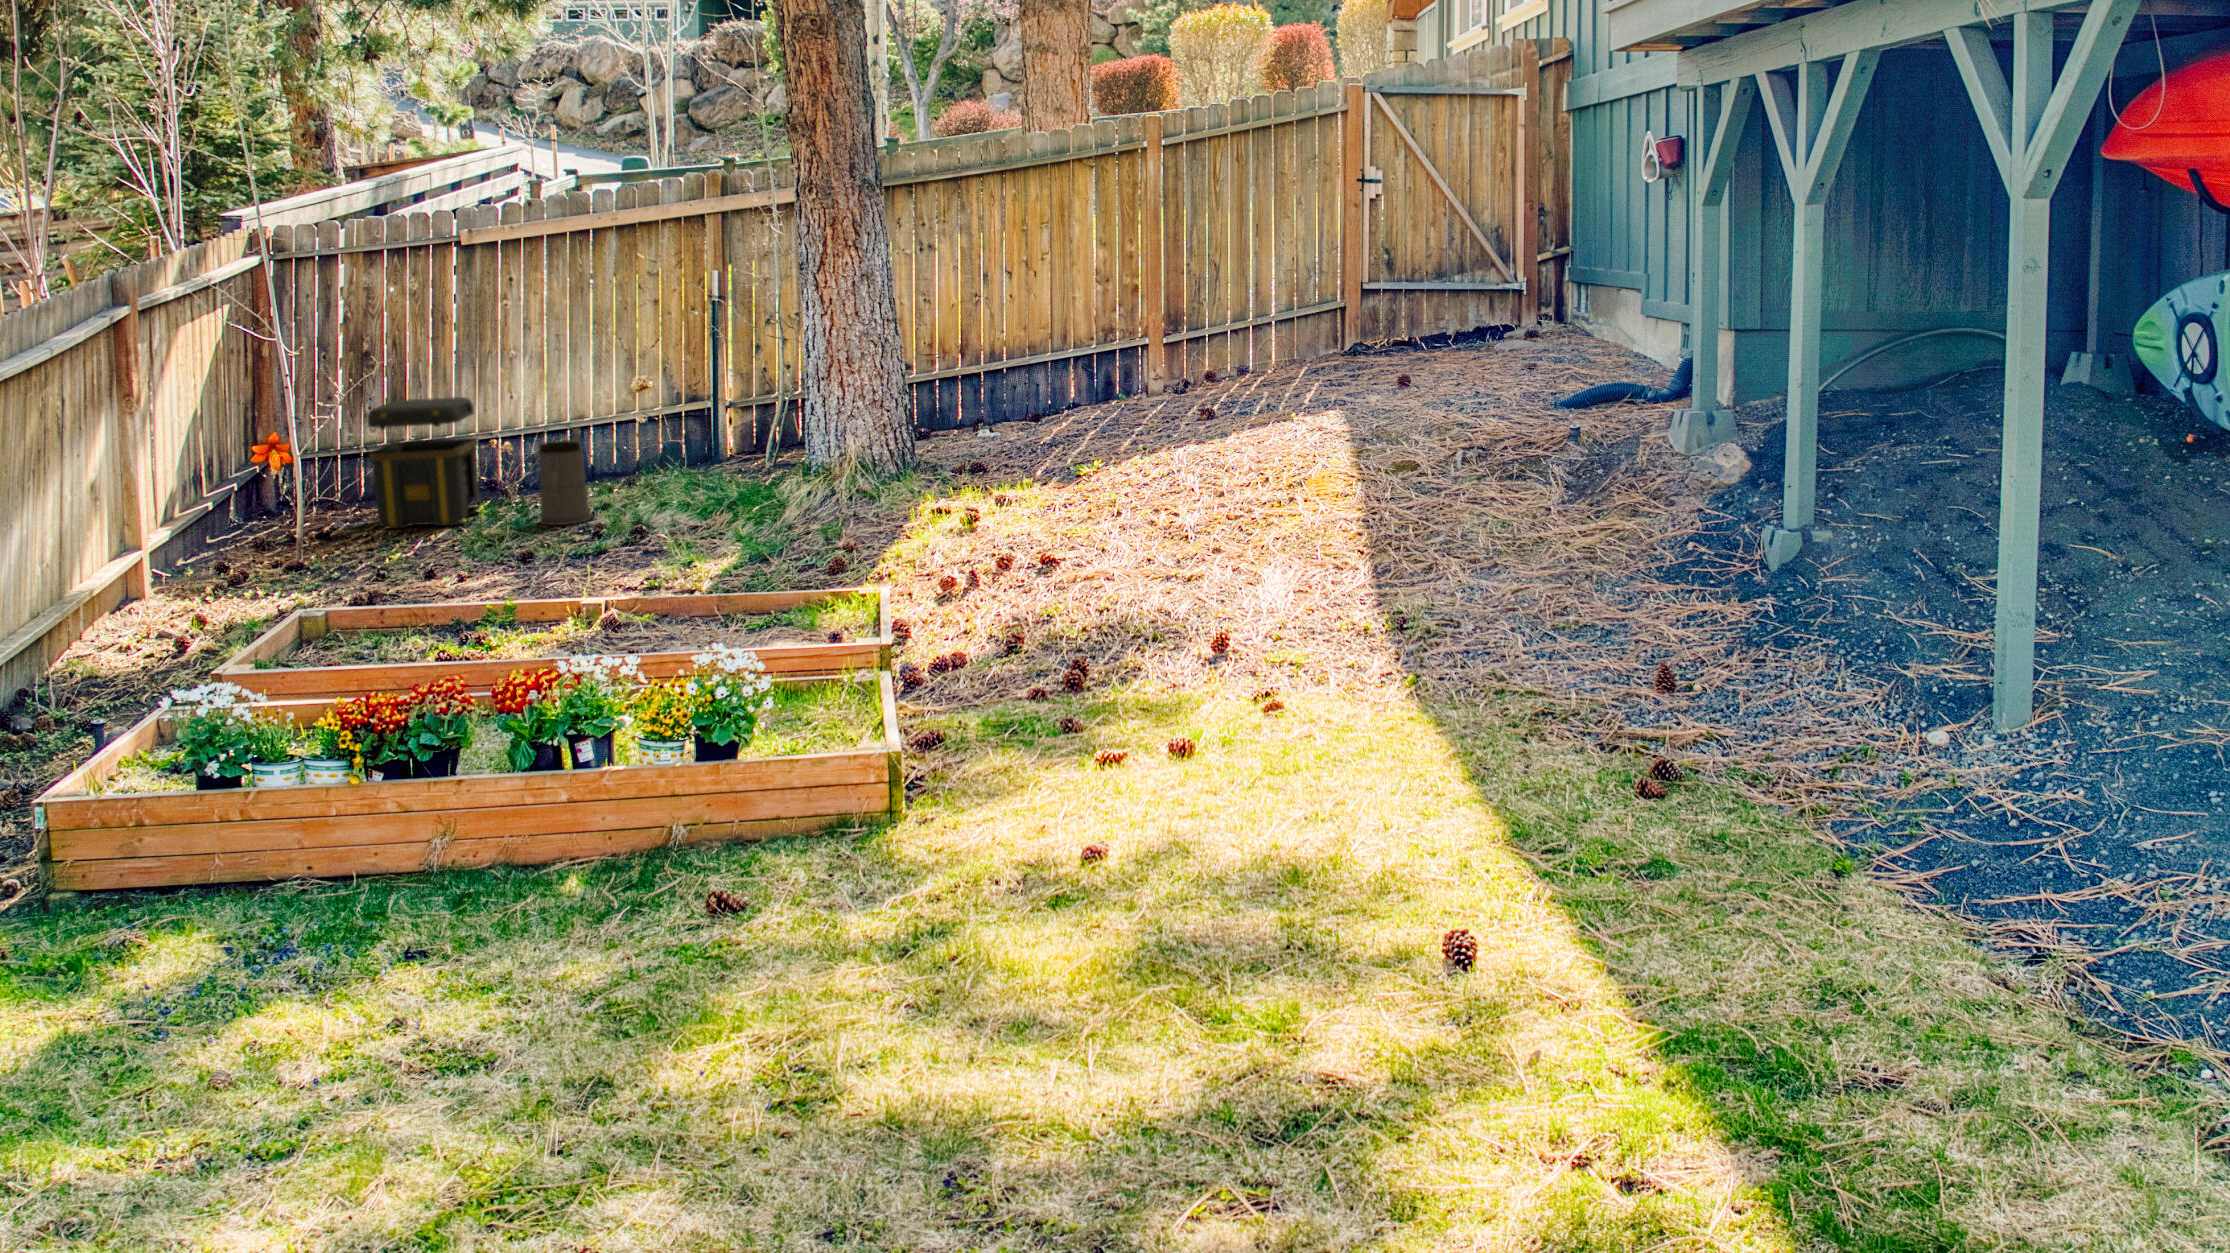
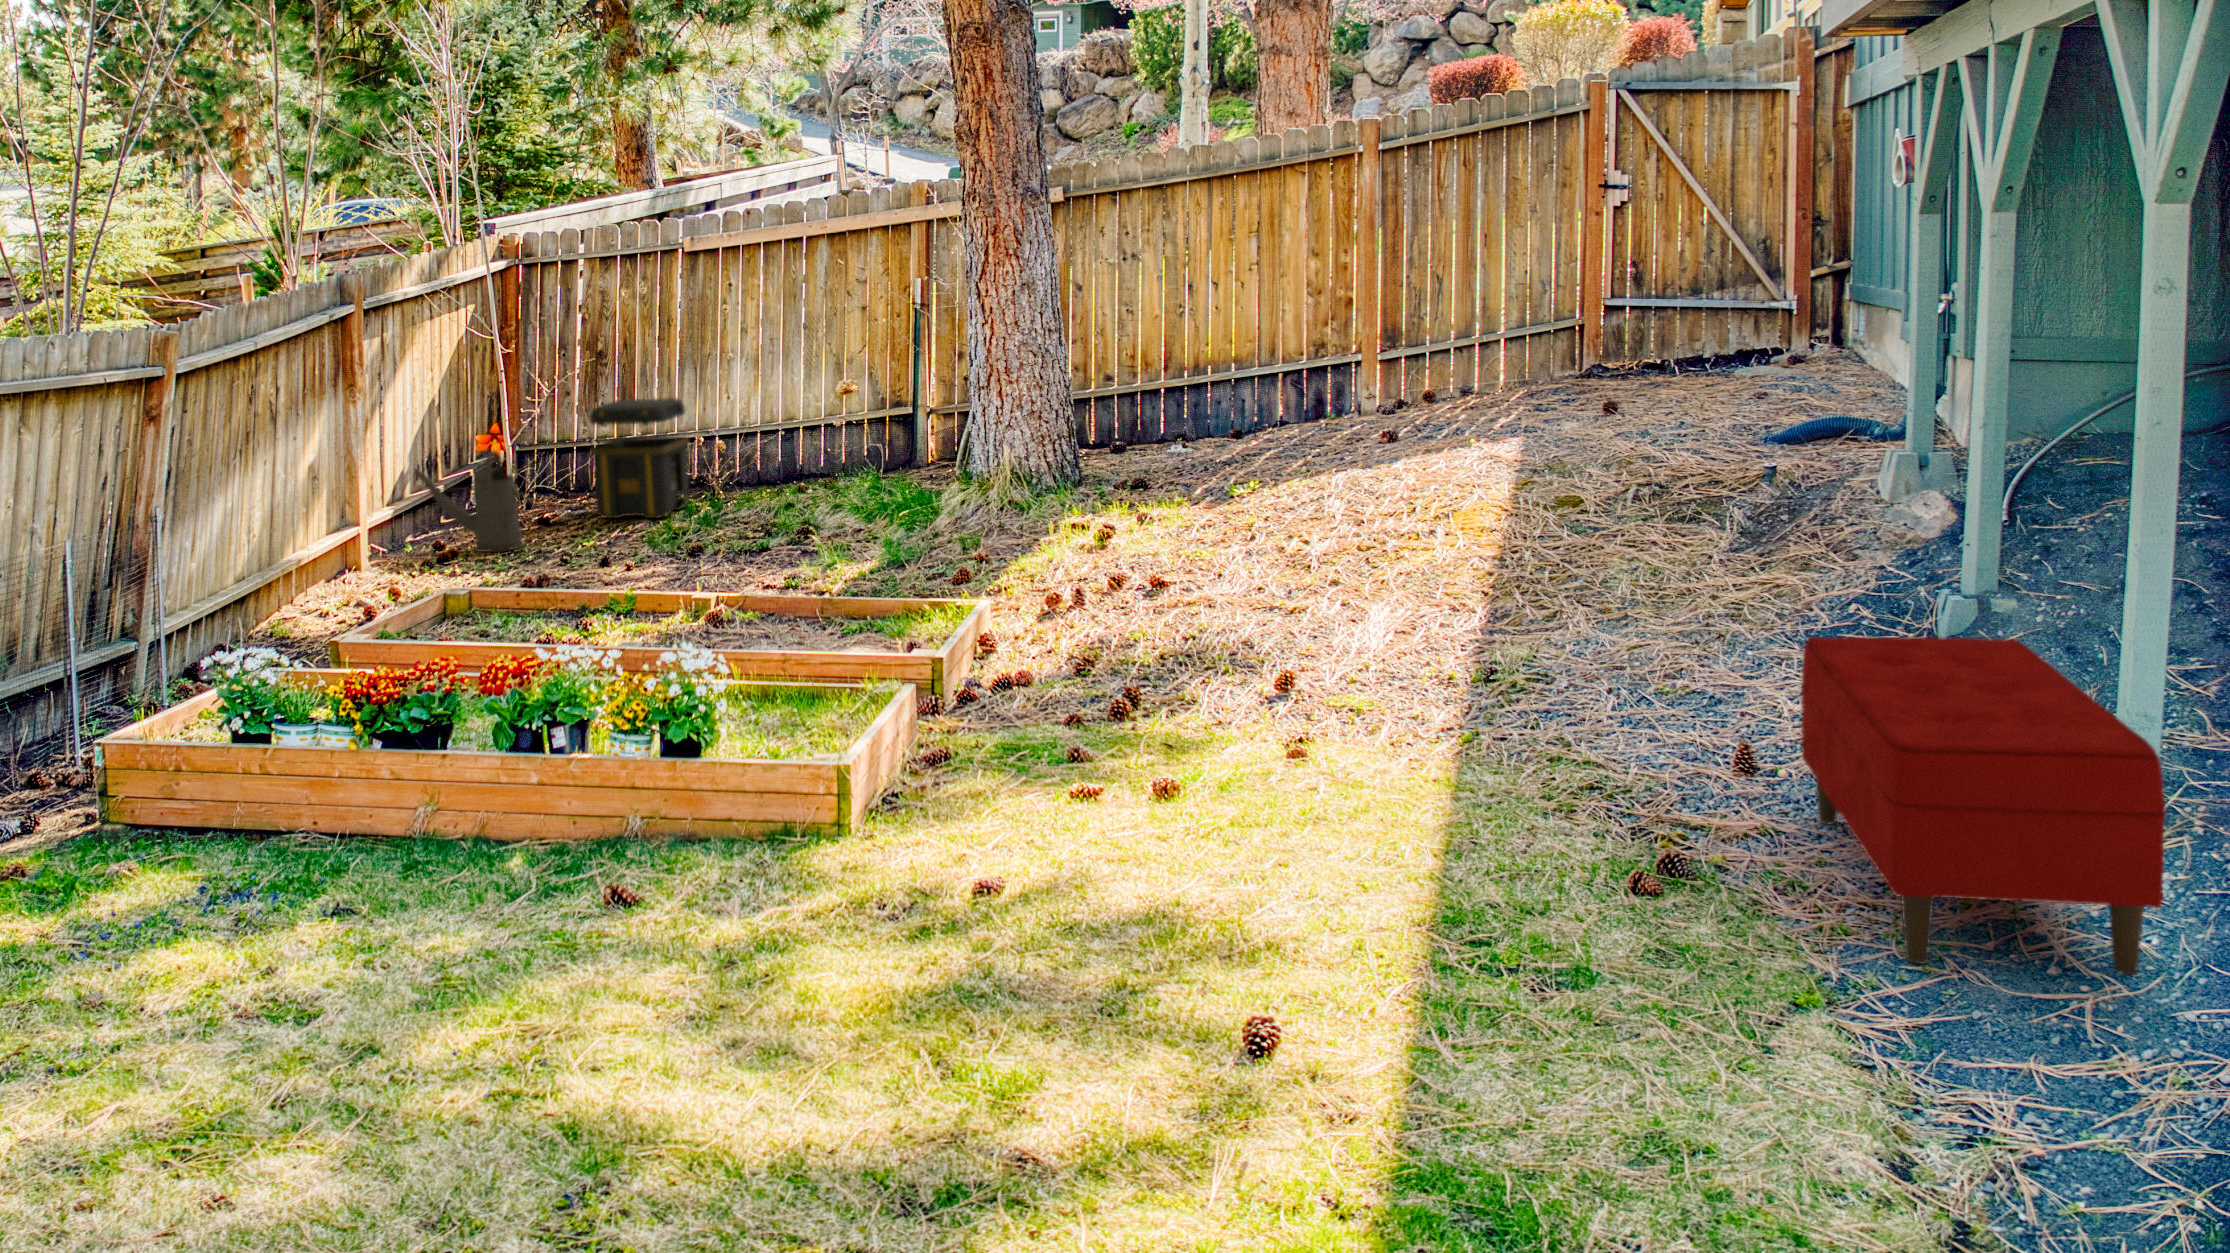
watering can: present [539,423,592,525] -> present [417,451,536,552]
bench: none [1733,557,2097,838] -> present [1801,637,2166,975]

